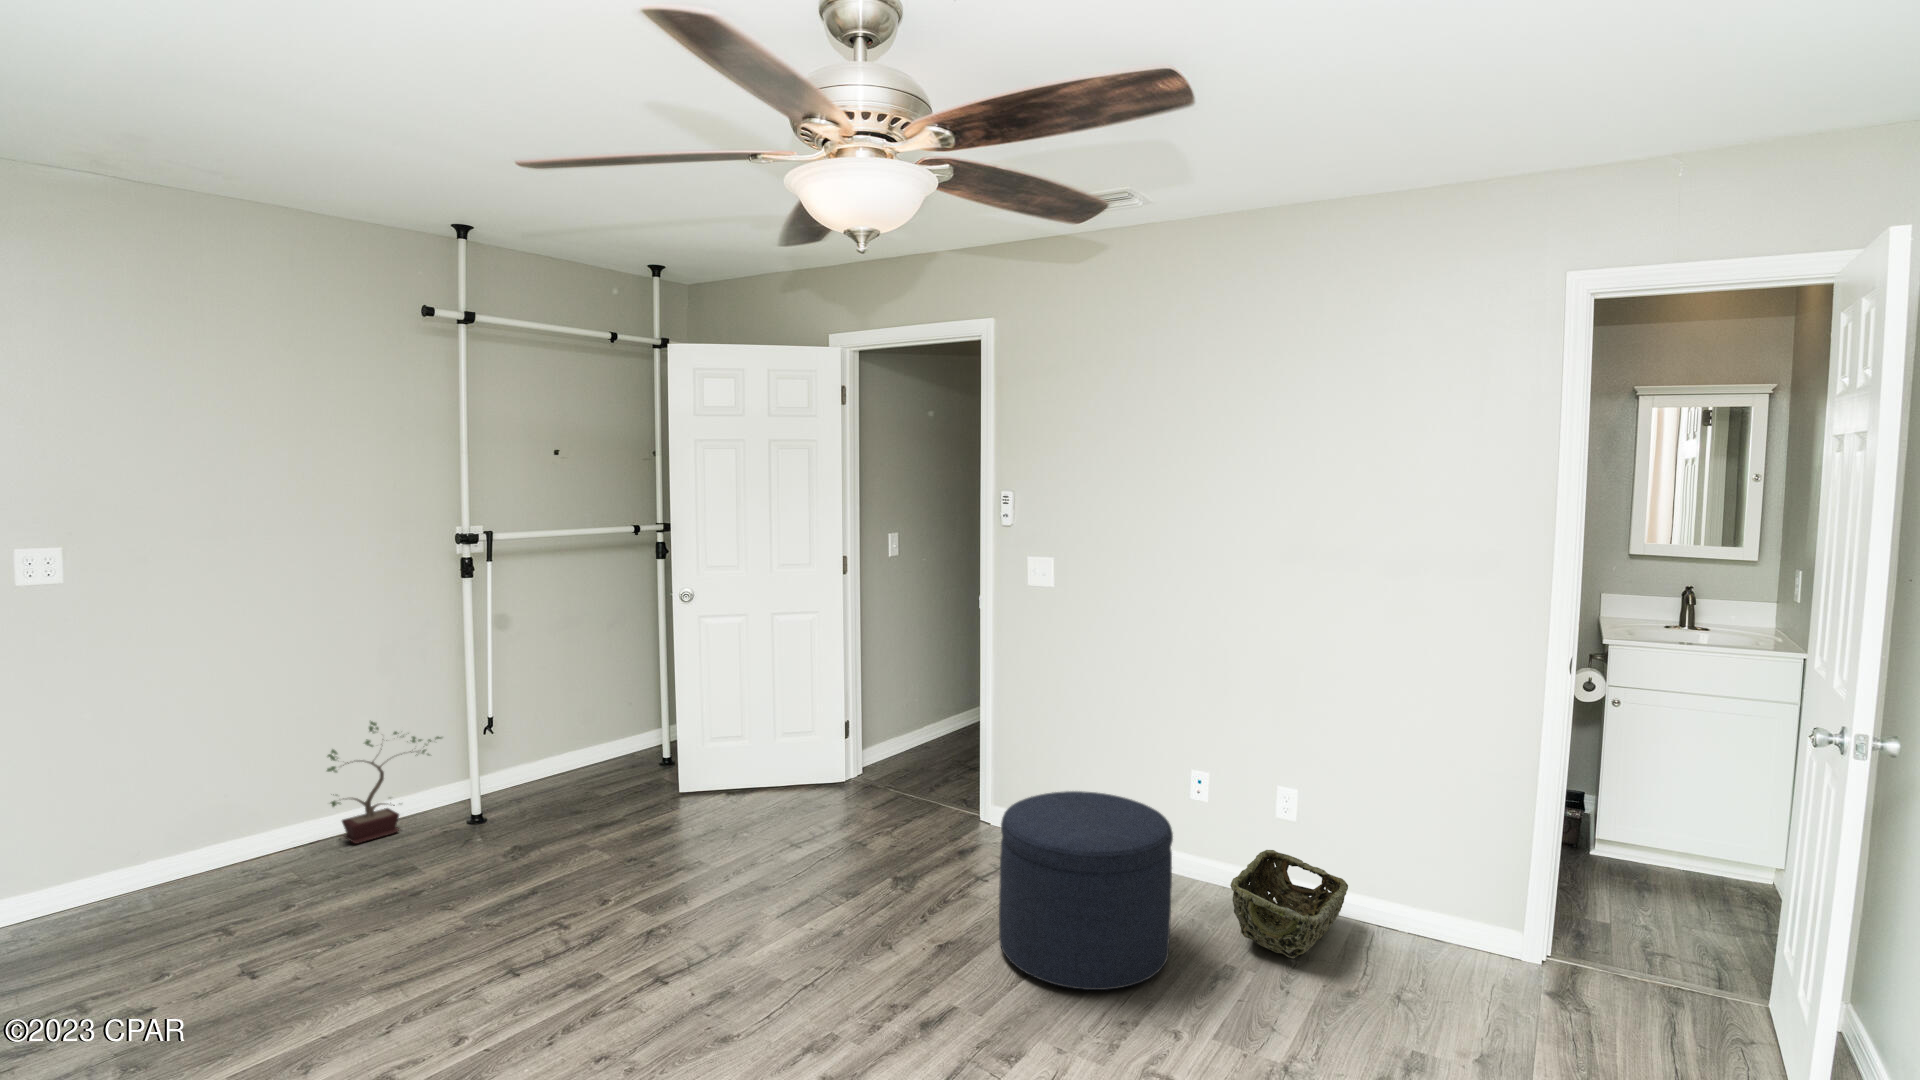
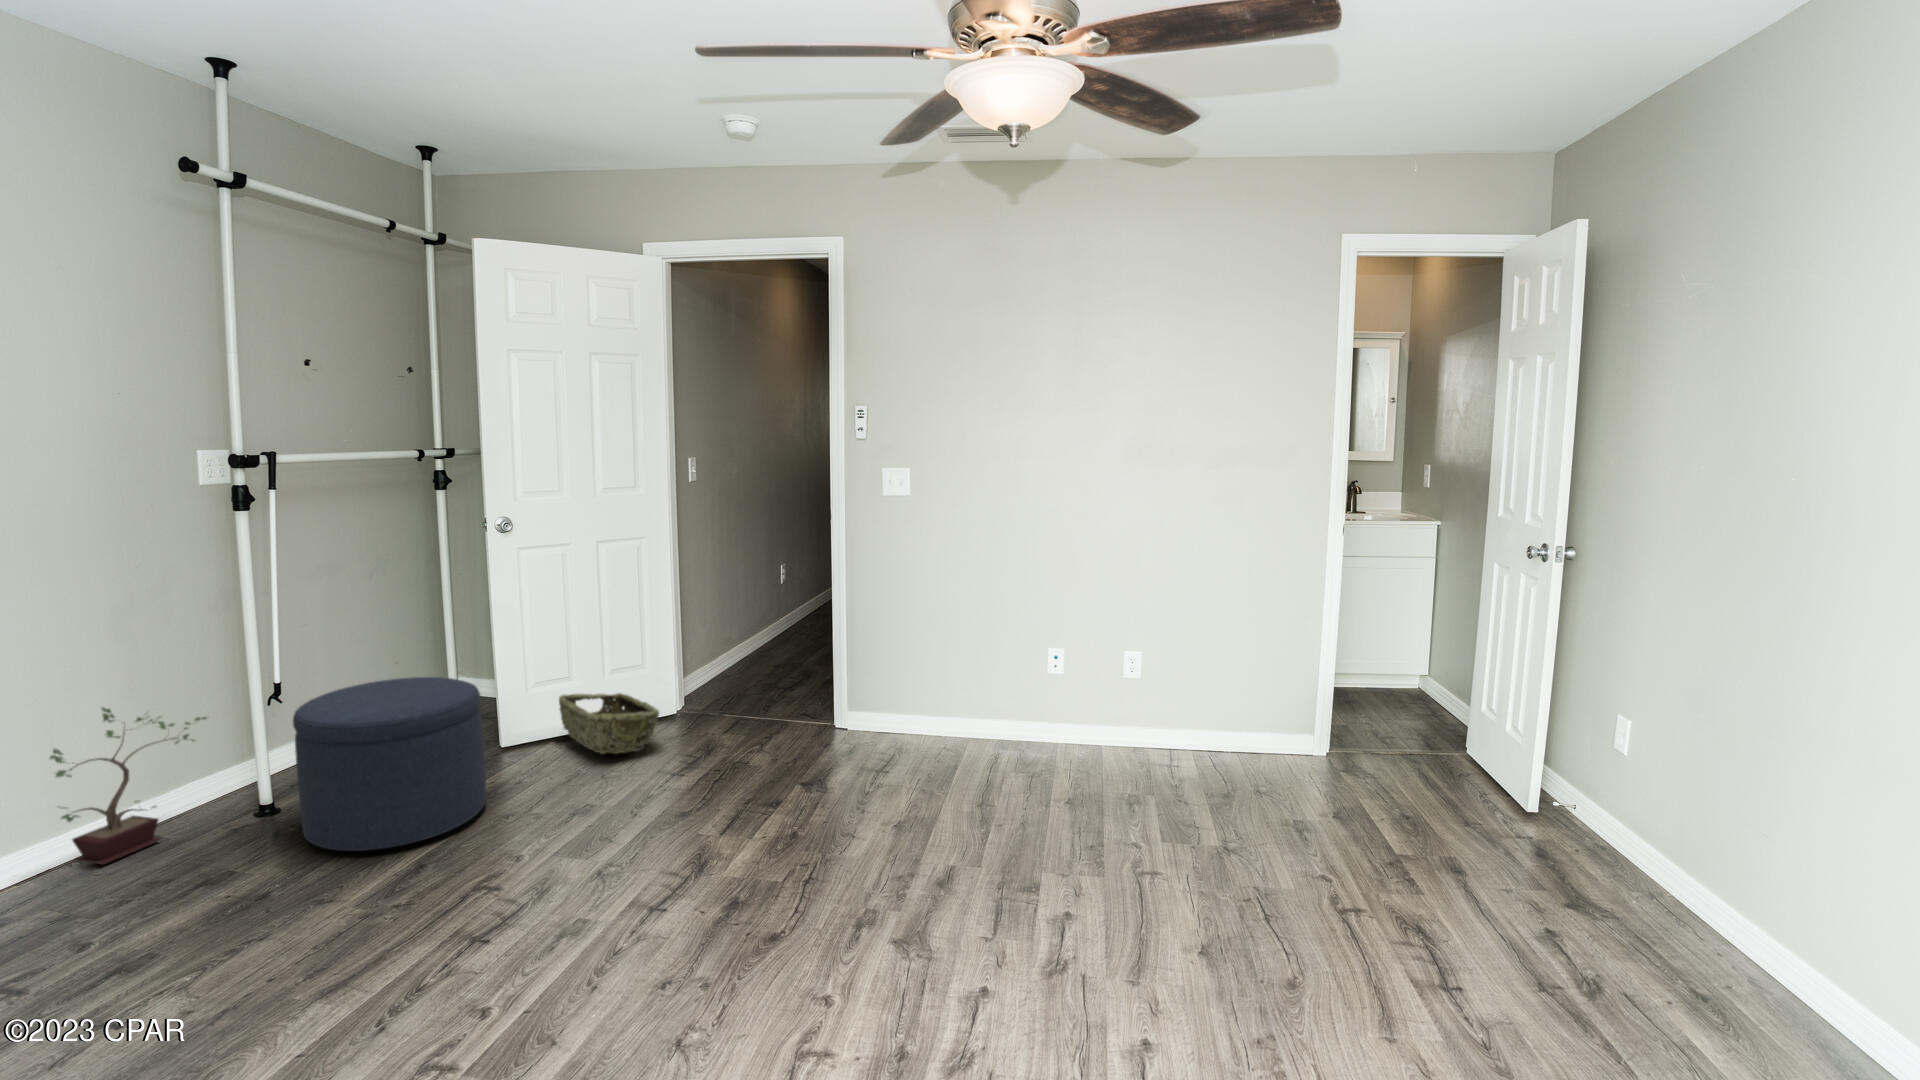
ottoman: present [999,791,1173,990] -> present [293,677,487,851]
woven basket: present [1230,850,1348,959] -> present [559,693,659,754]

